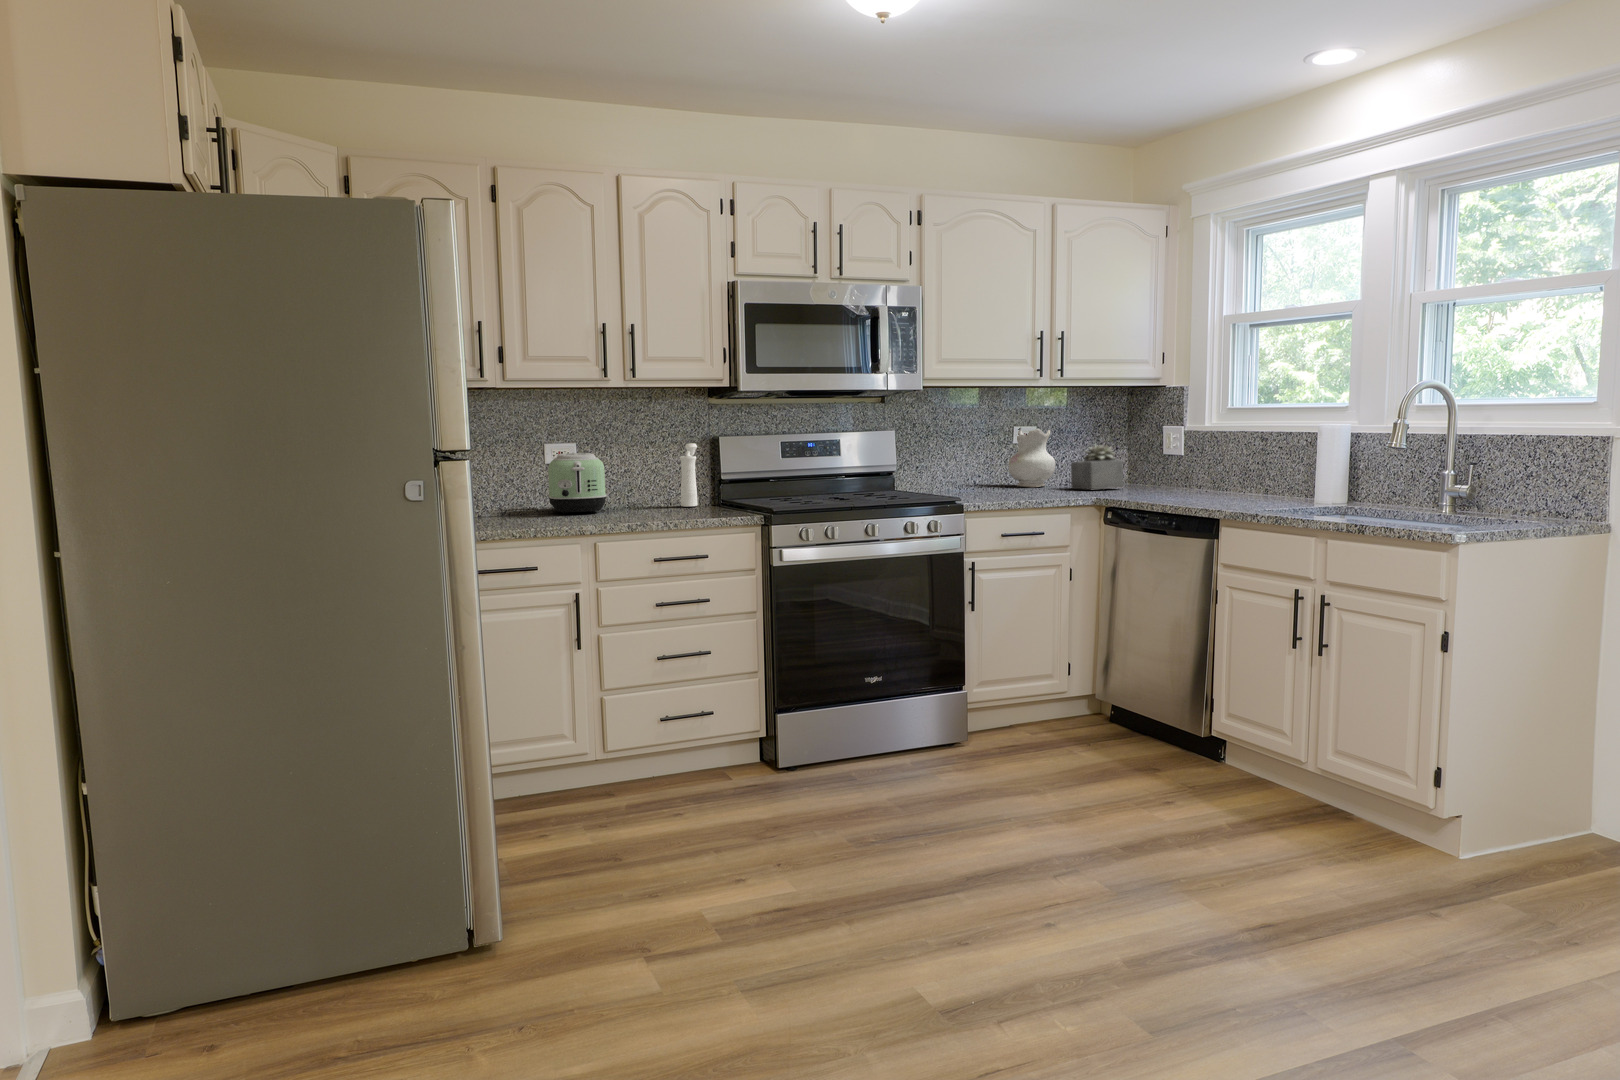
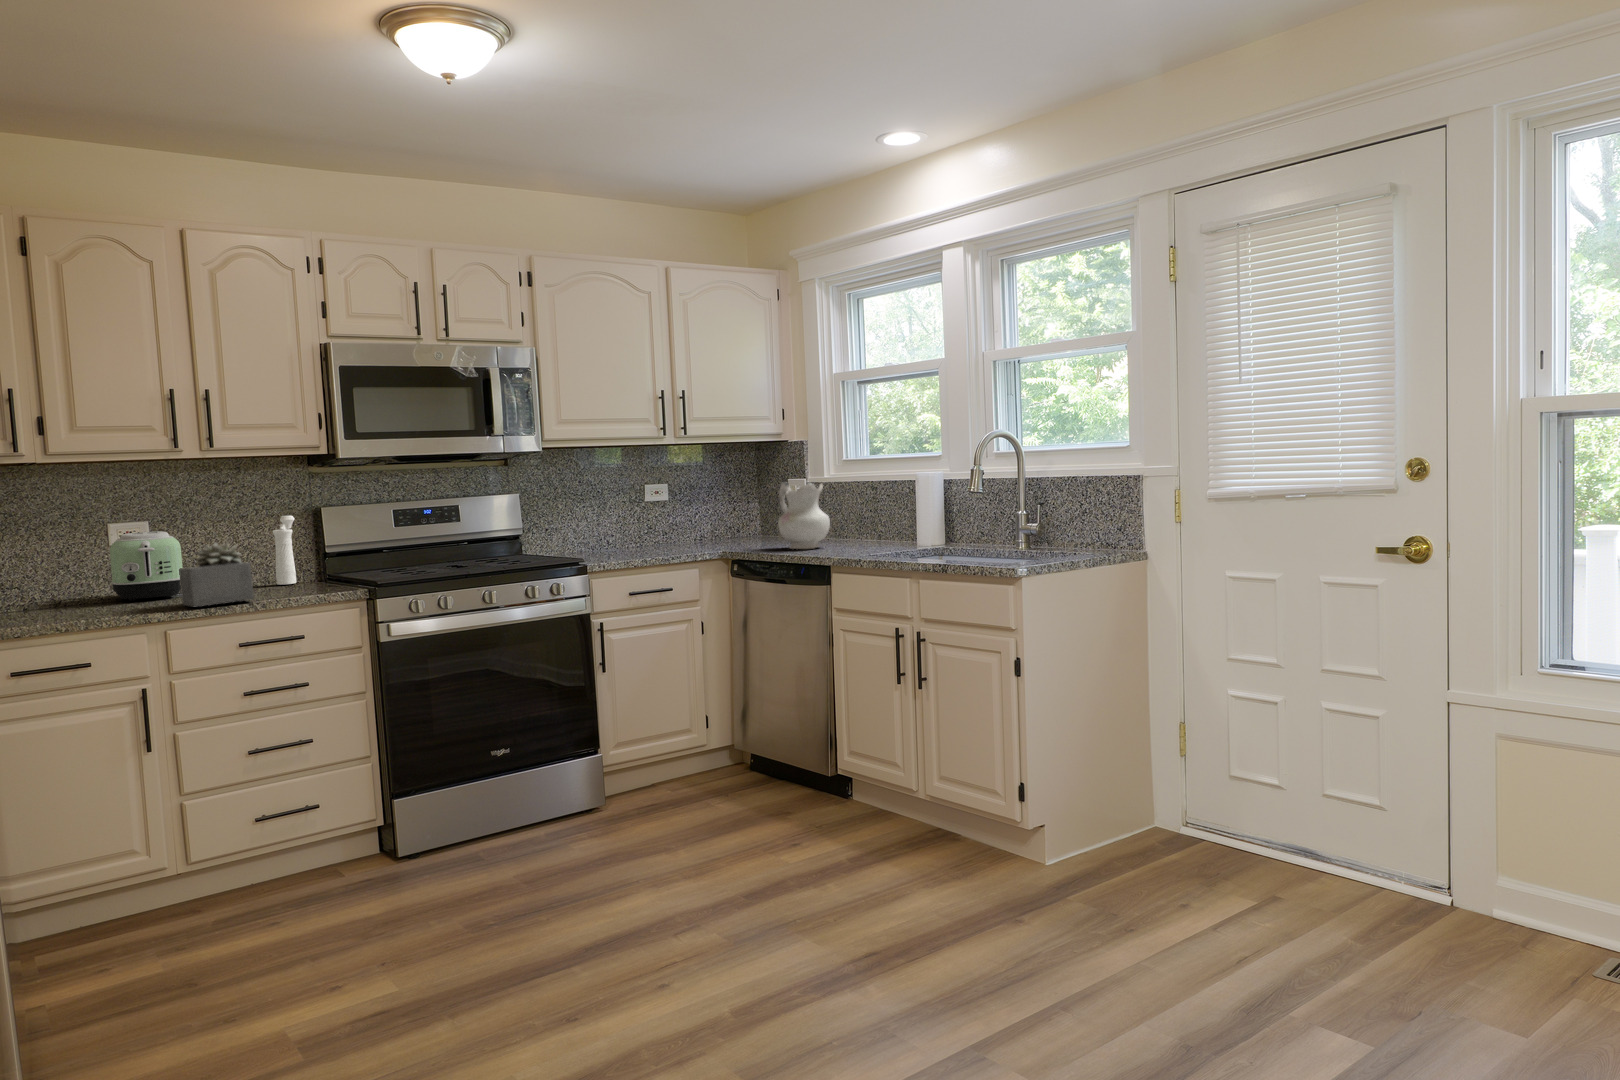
ceramic pitcher: present [1008,427,1055,487] -> present [778,482,830,549]
succulent plant: present [1071,445,1123,490] -> present [179,543,254,606]

